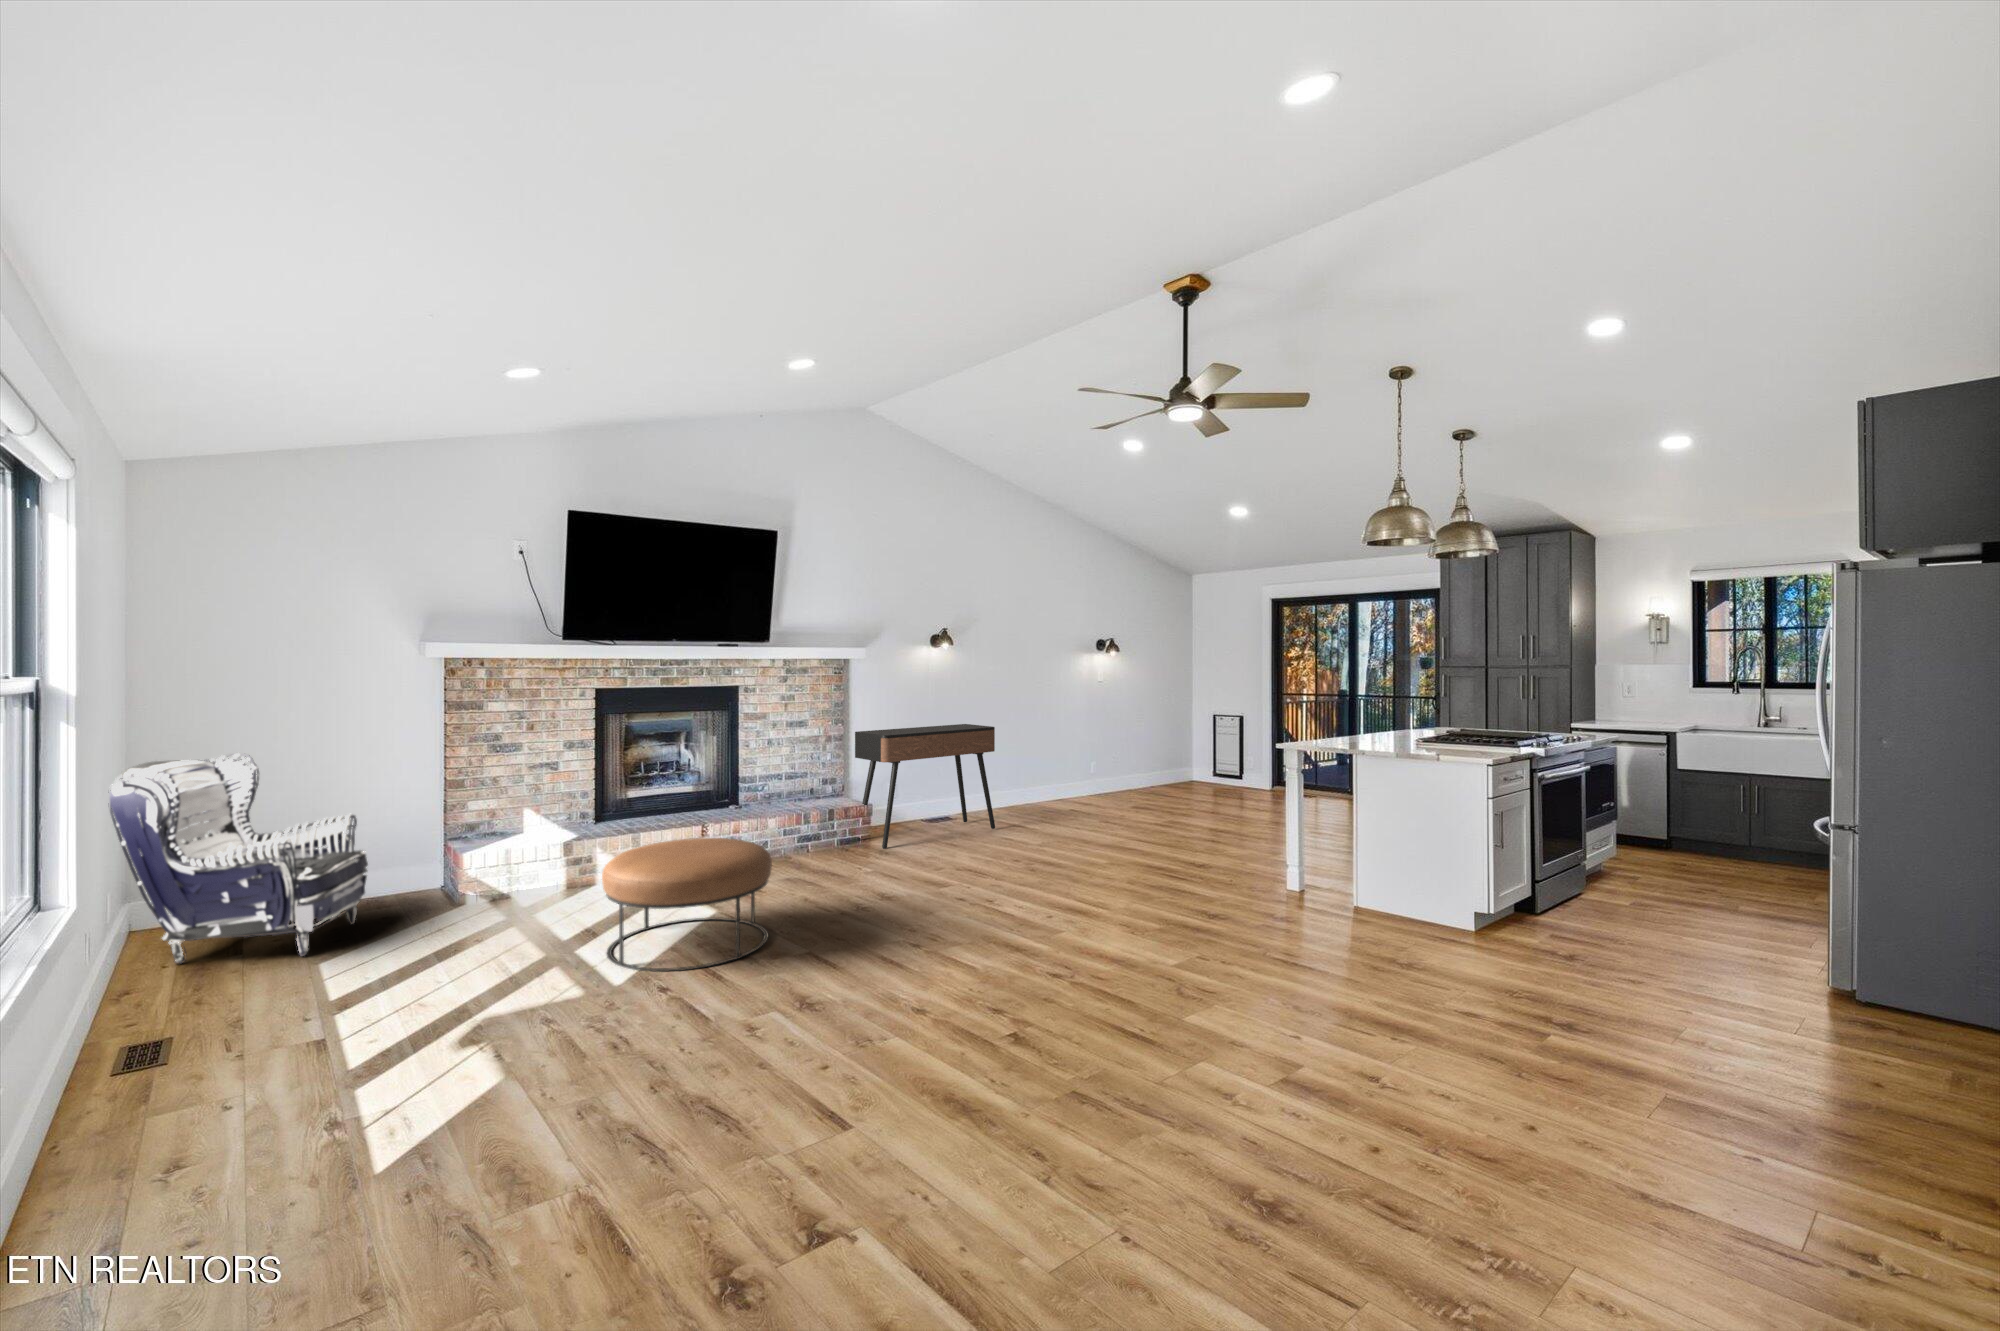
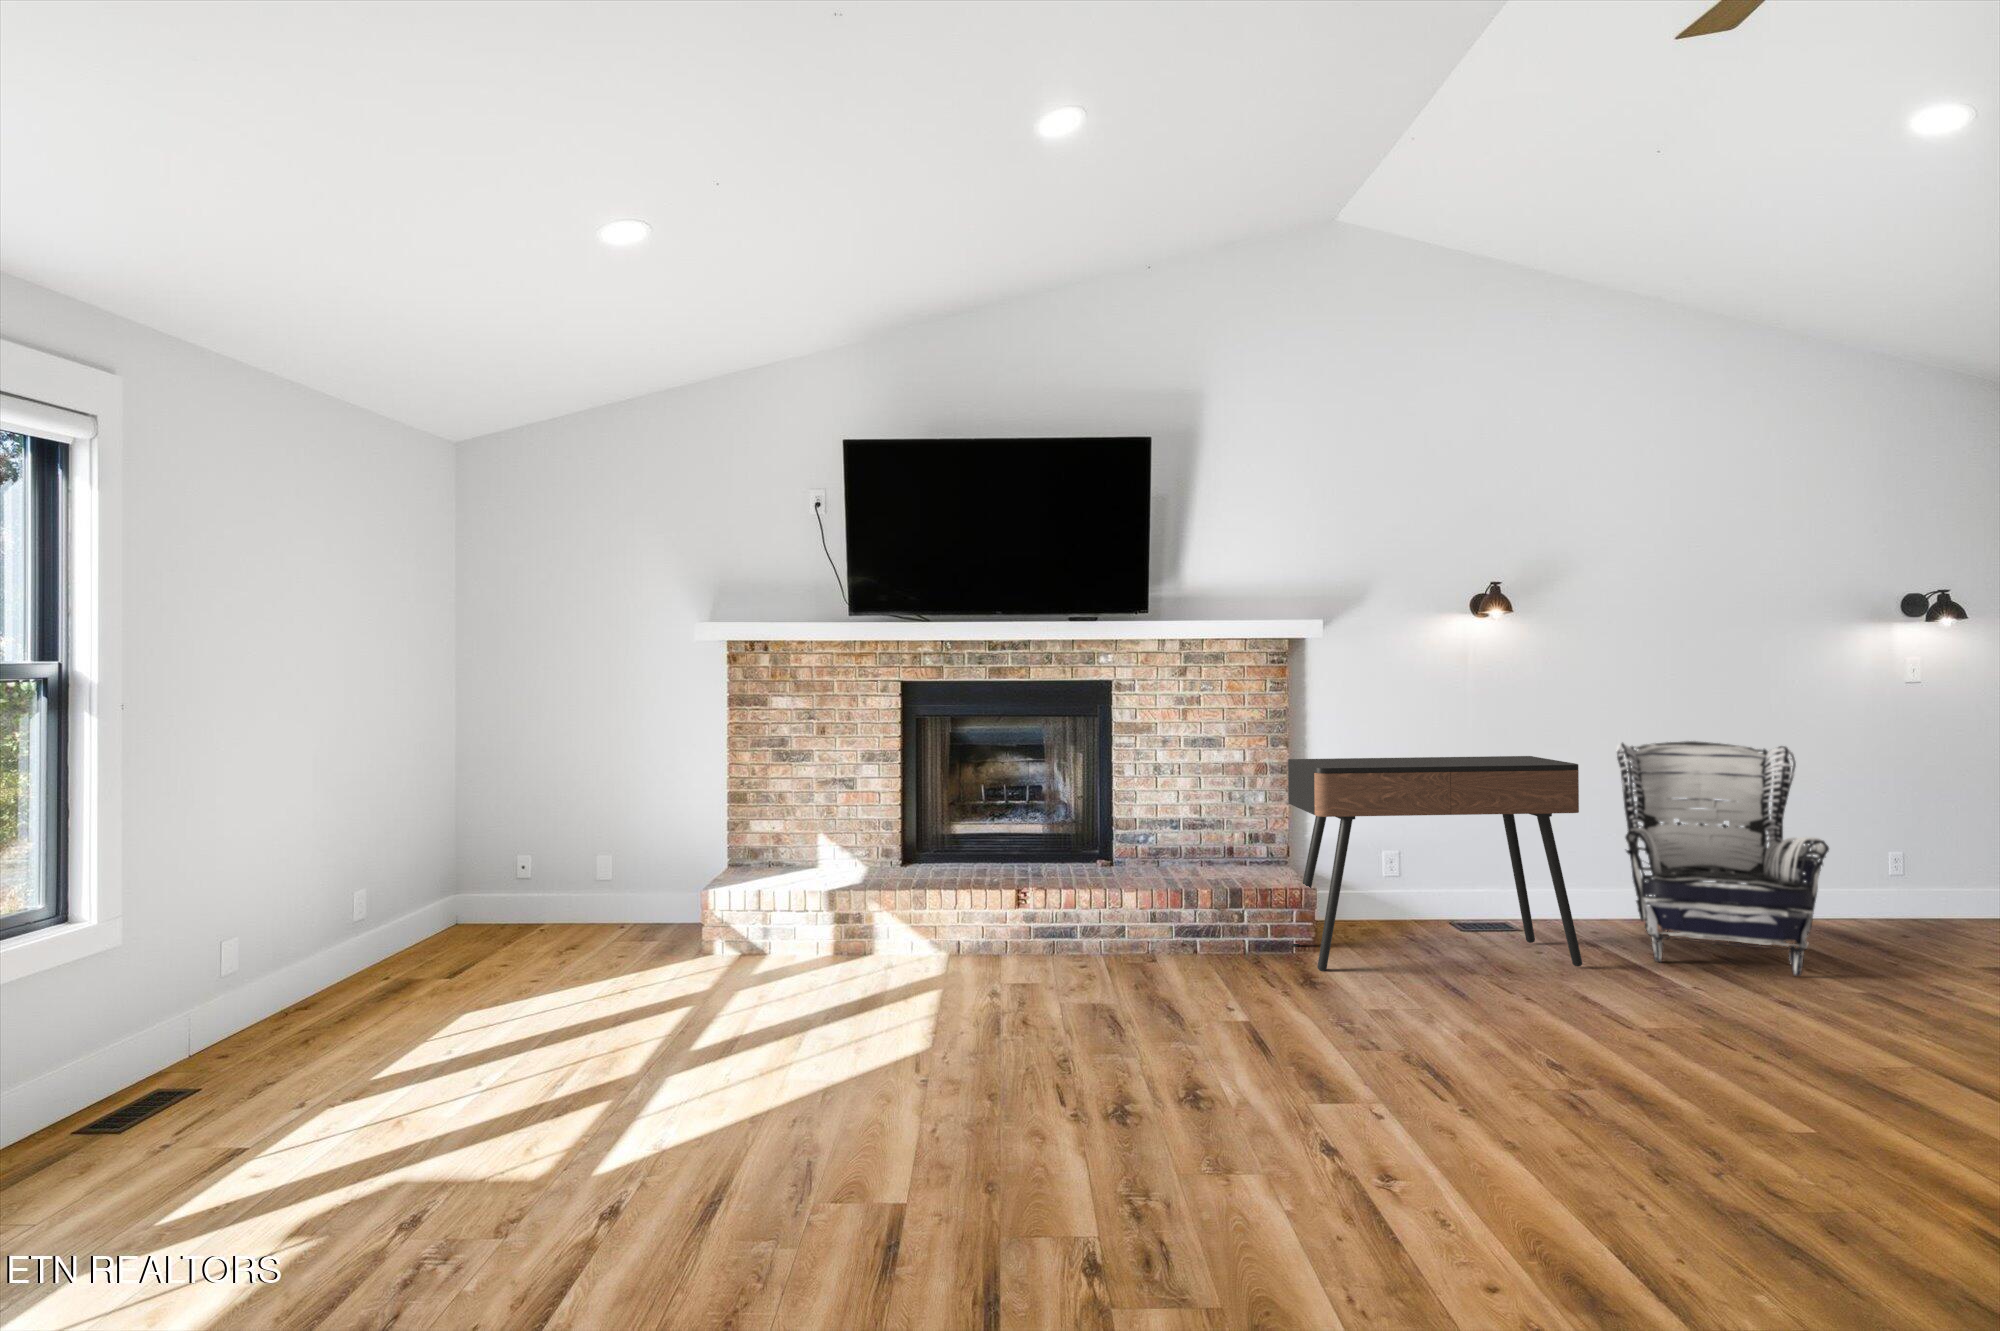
armchair: present [108,753,368,963] -> present [1617,741,1829,976]
ottoman: present [602,838,772,972] -> none [690,912,952,1143]

